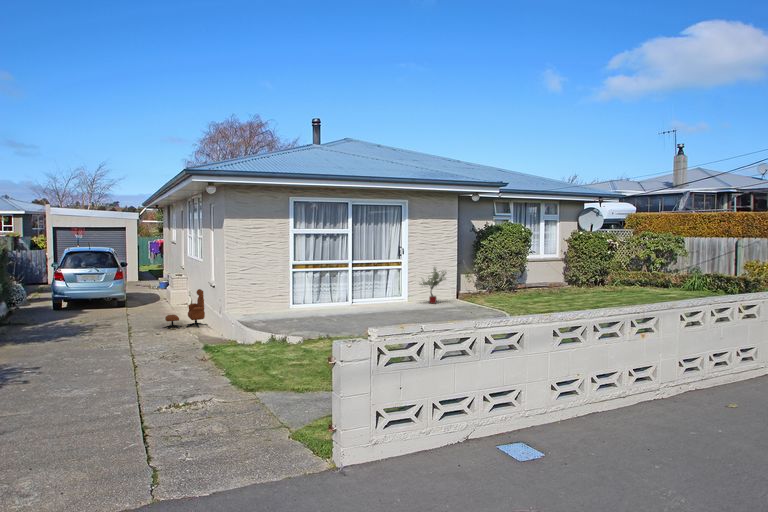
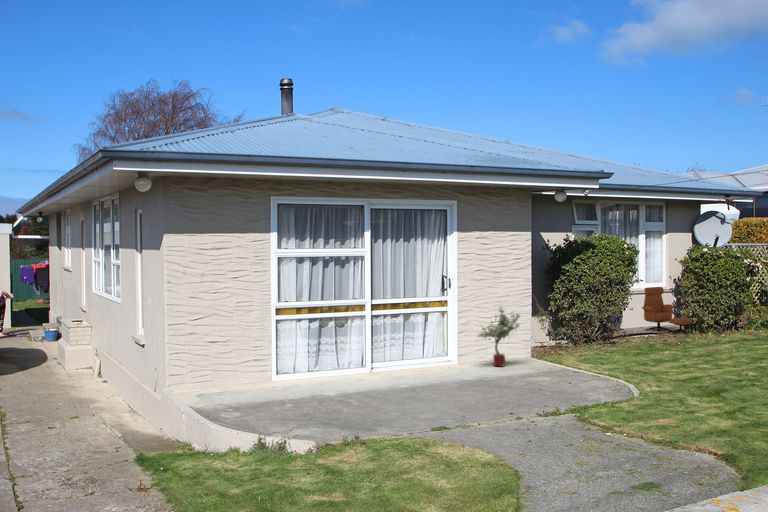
lounge chair: present [163,289,207,329] -> present [642,287,693,334]

